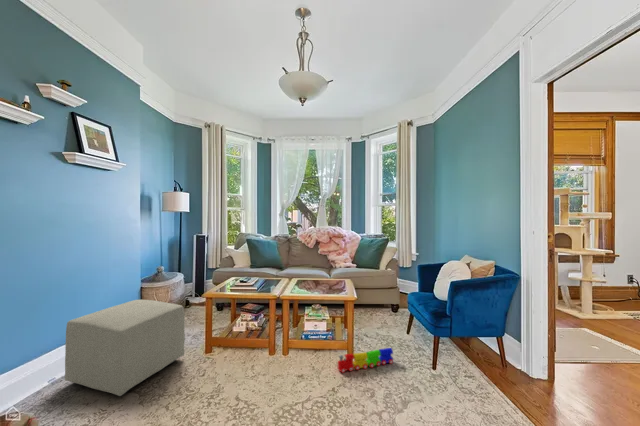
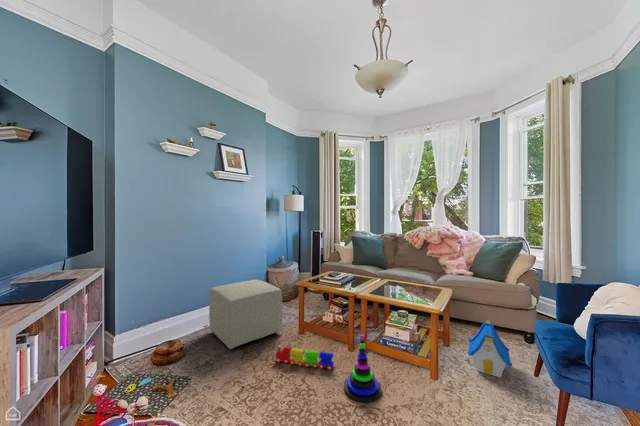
toy house: none [364,301,399,343] -> present [467,320,512,377]
stacking toy: none [282,332,318,398] -> present [344,334,381,403]
toy train: present [338,348,393,373] -> present [276,346,334,370]

